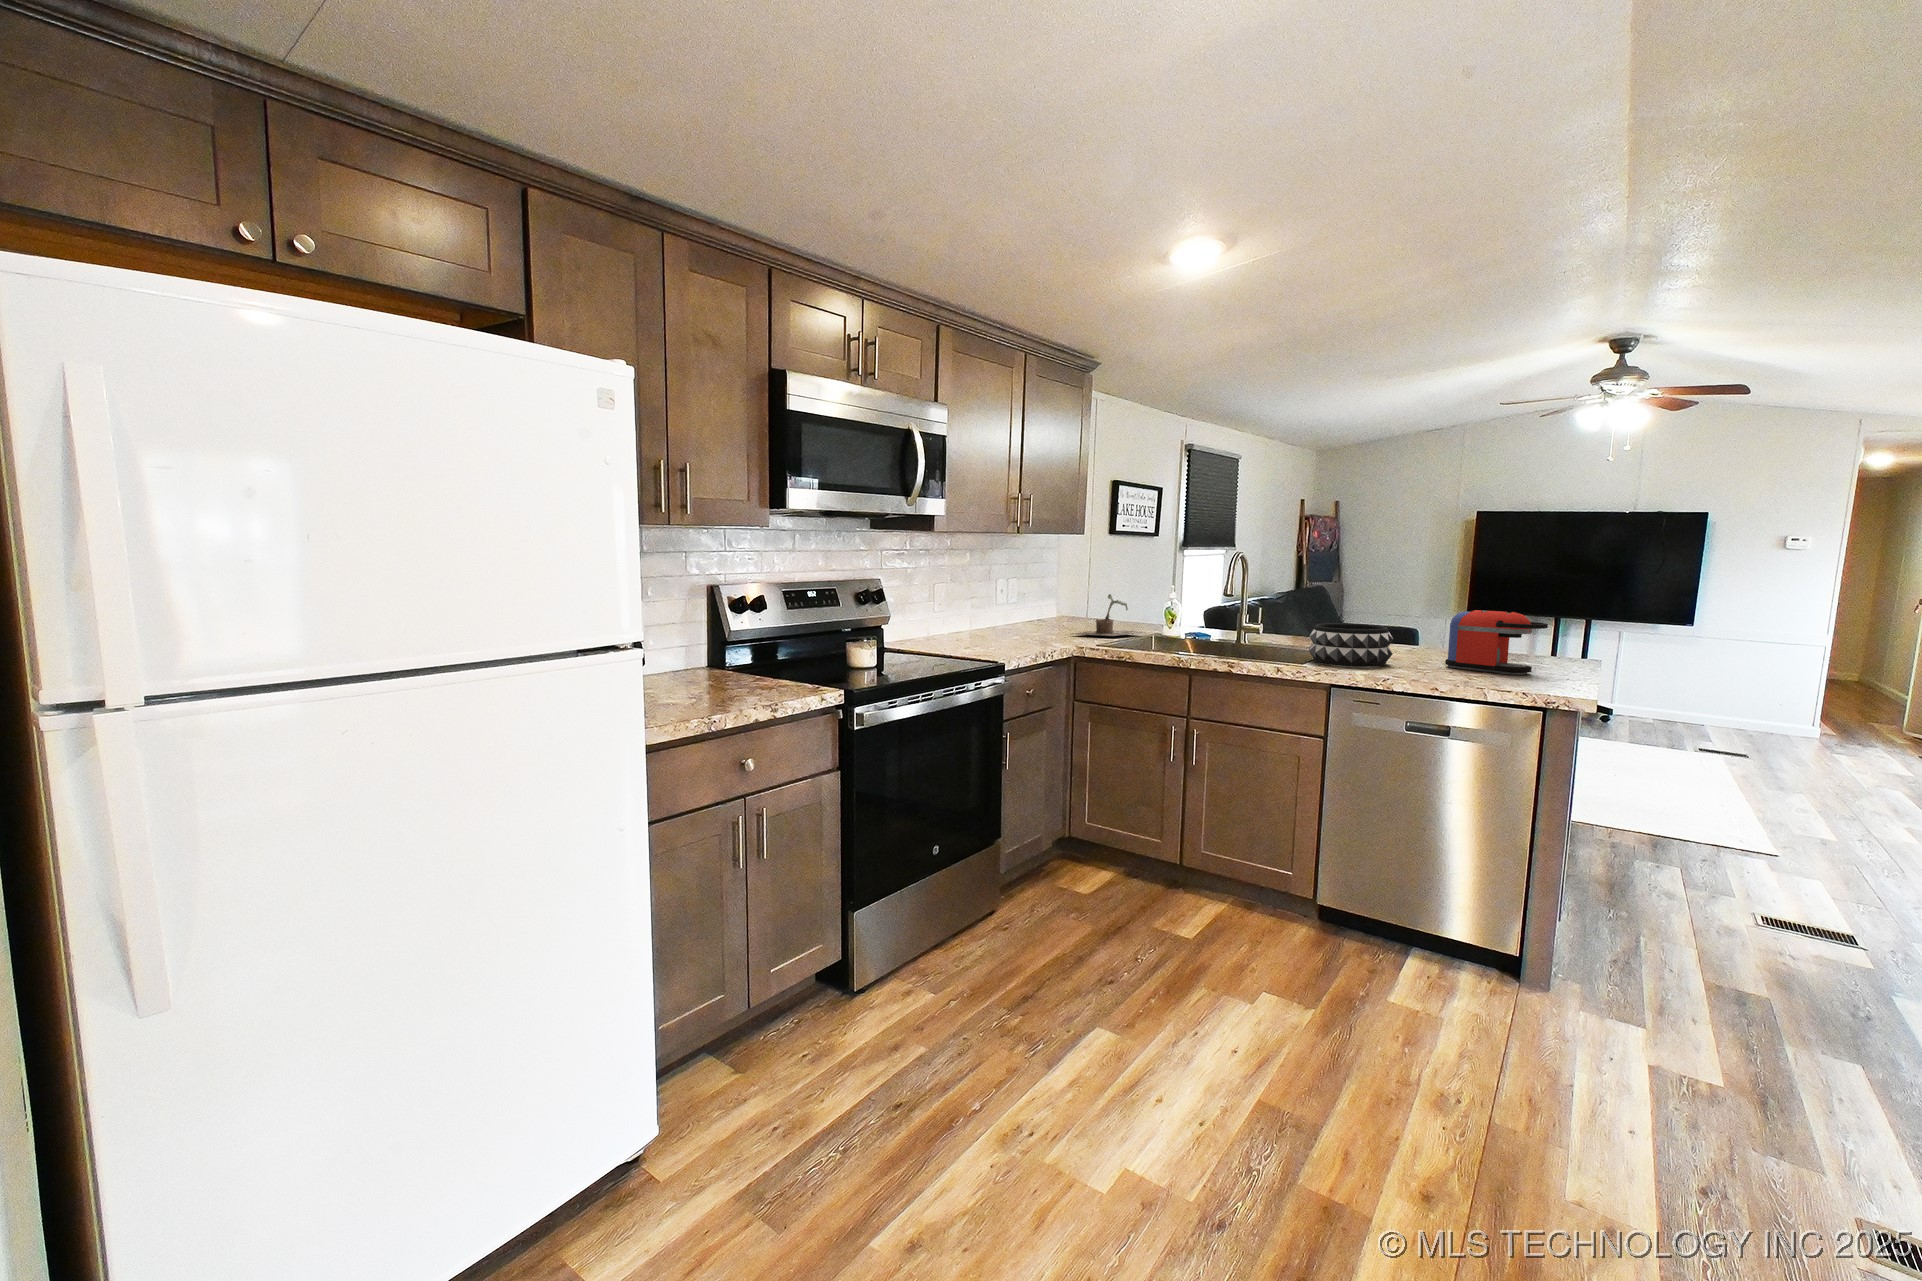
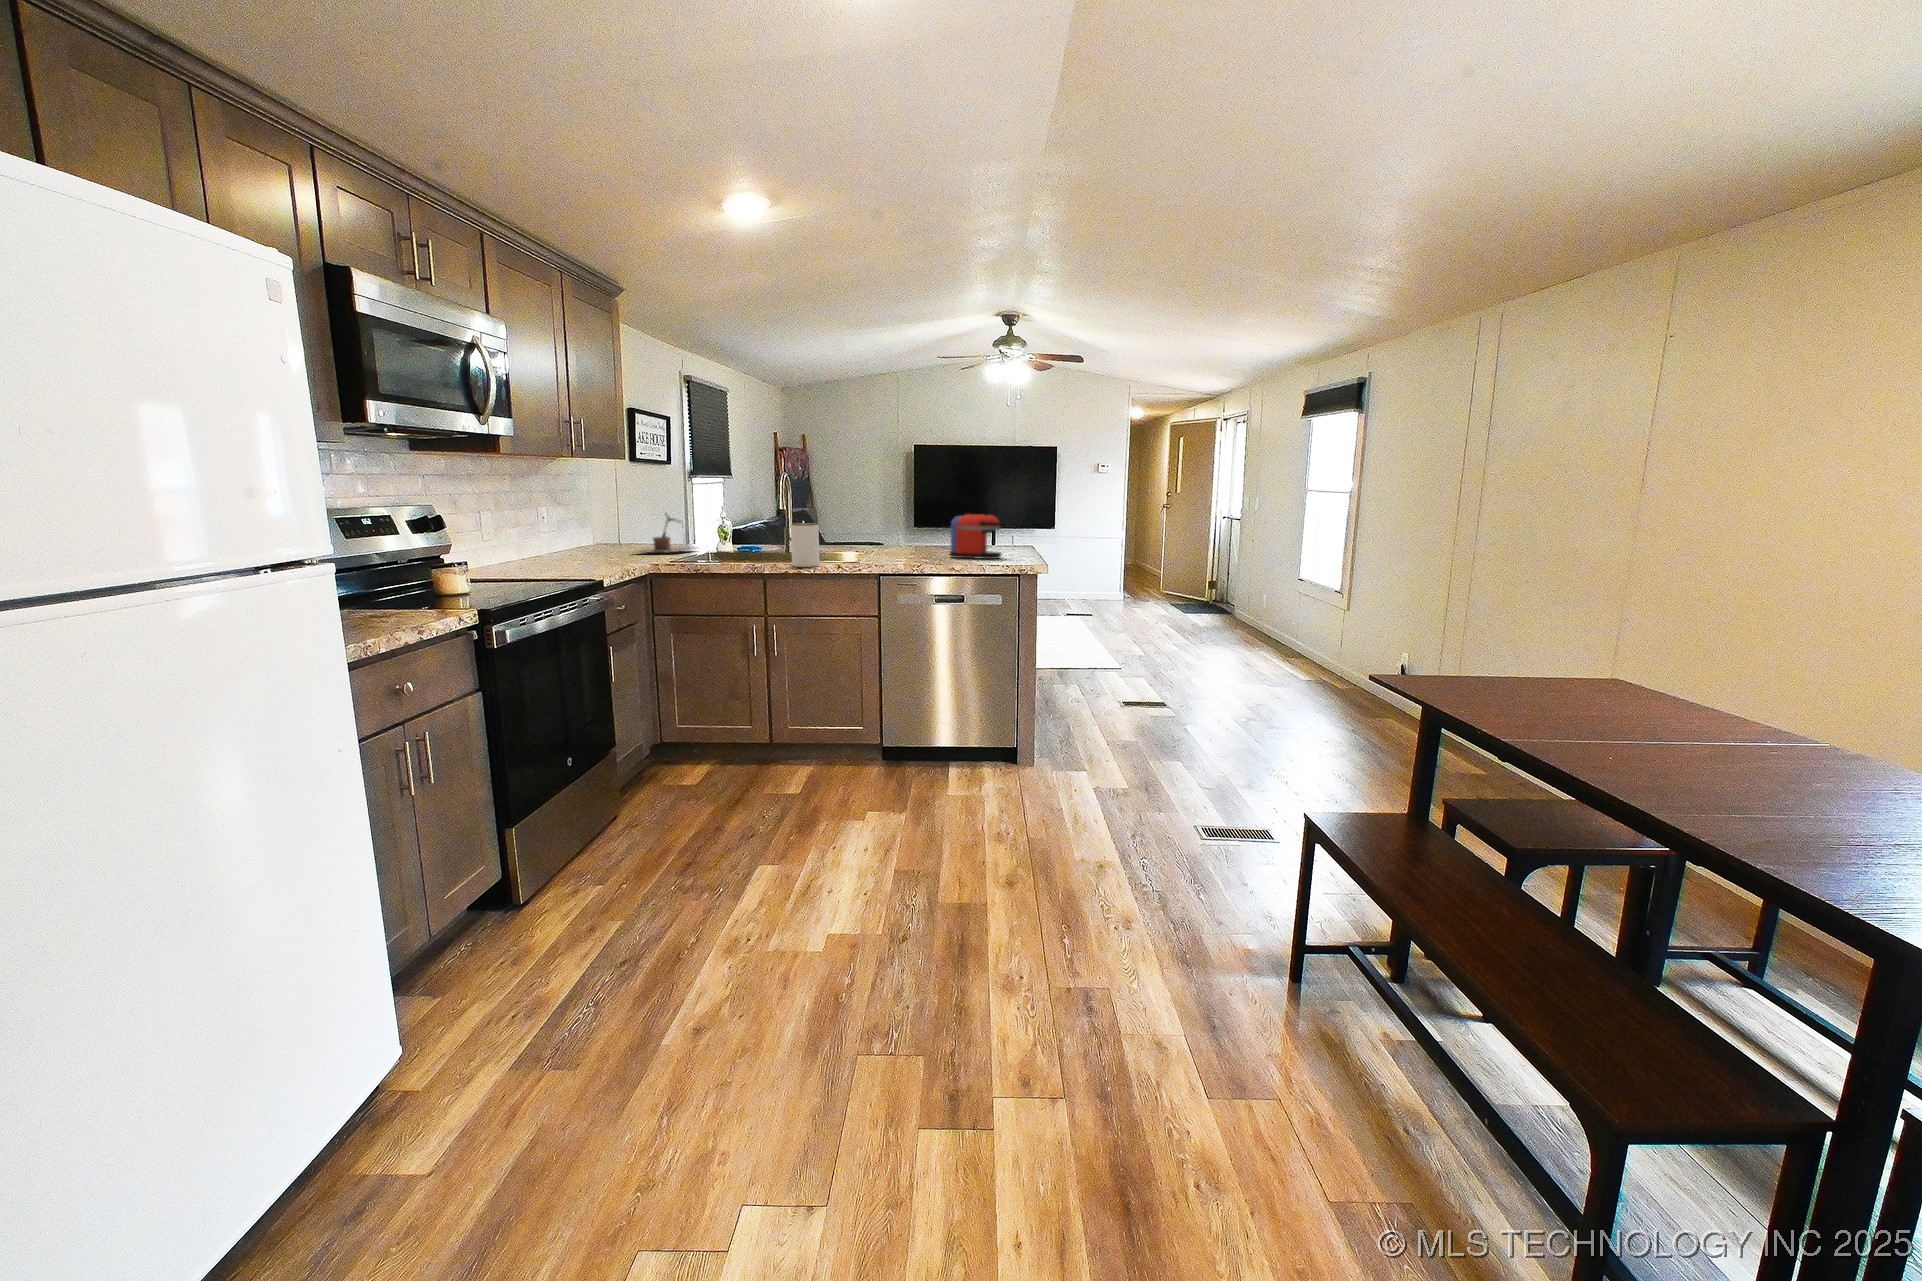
jar: none [1214,614,1250,667] -> present [791,523,820,567]
decorative bowl: present [1309,623,1394,667] -> none [856,529,917,561]

